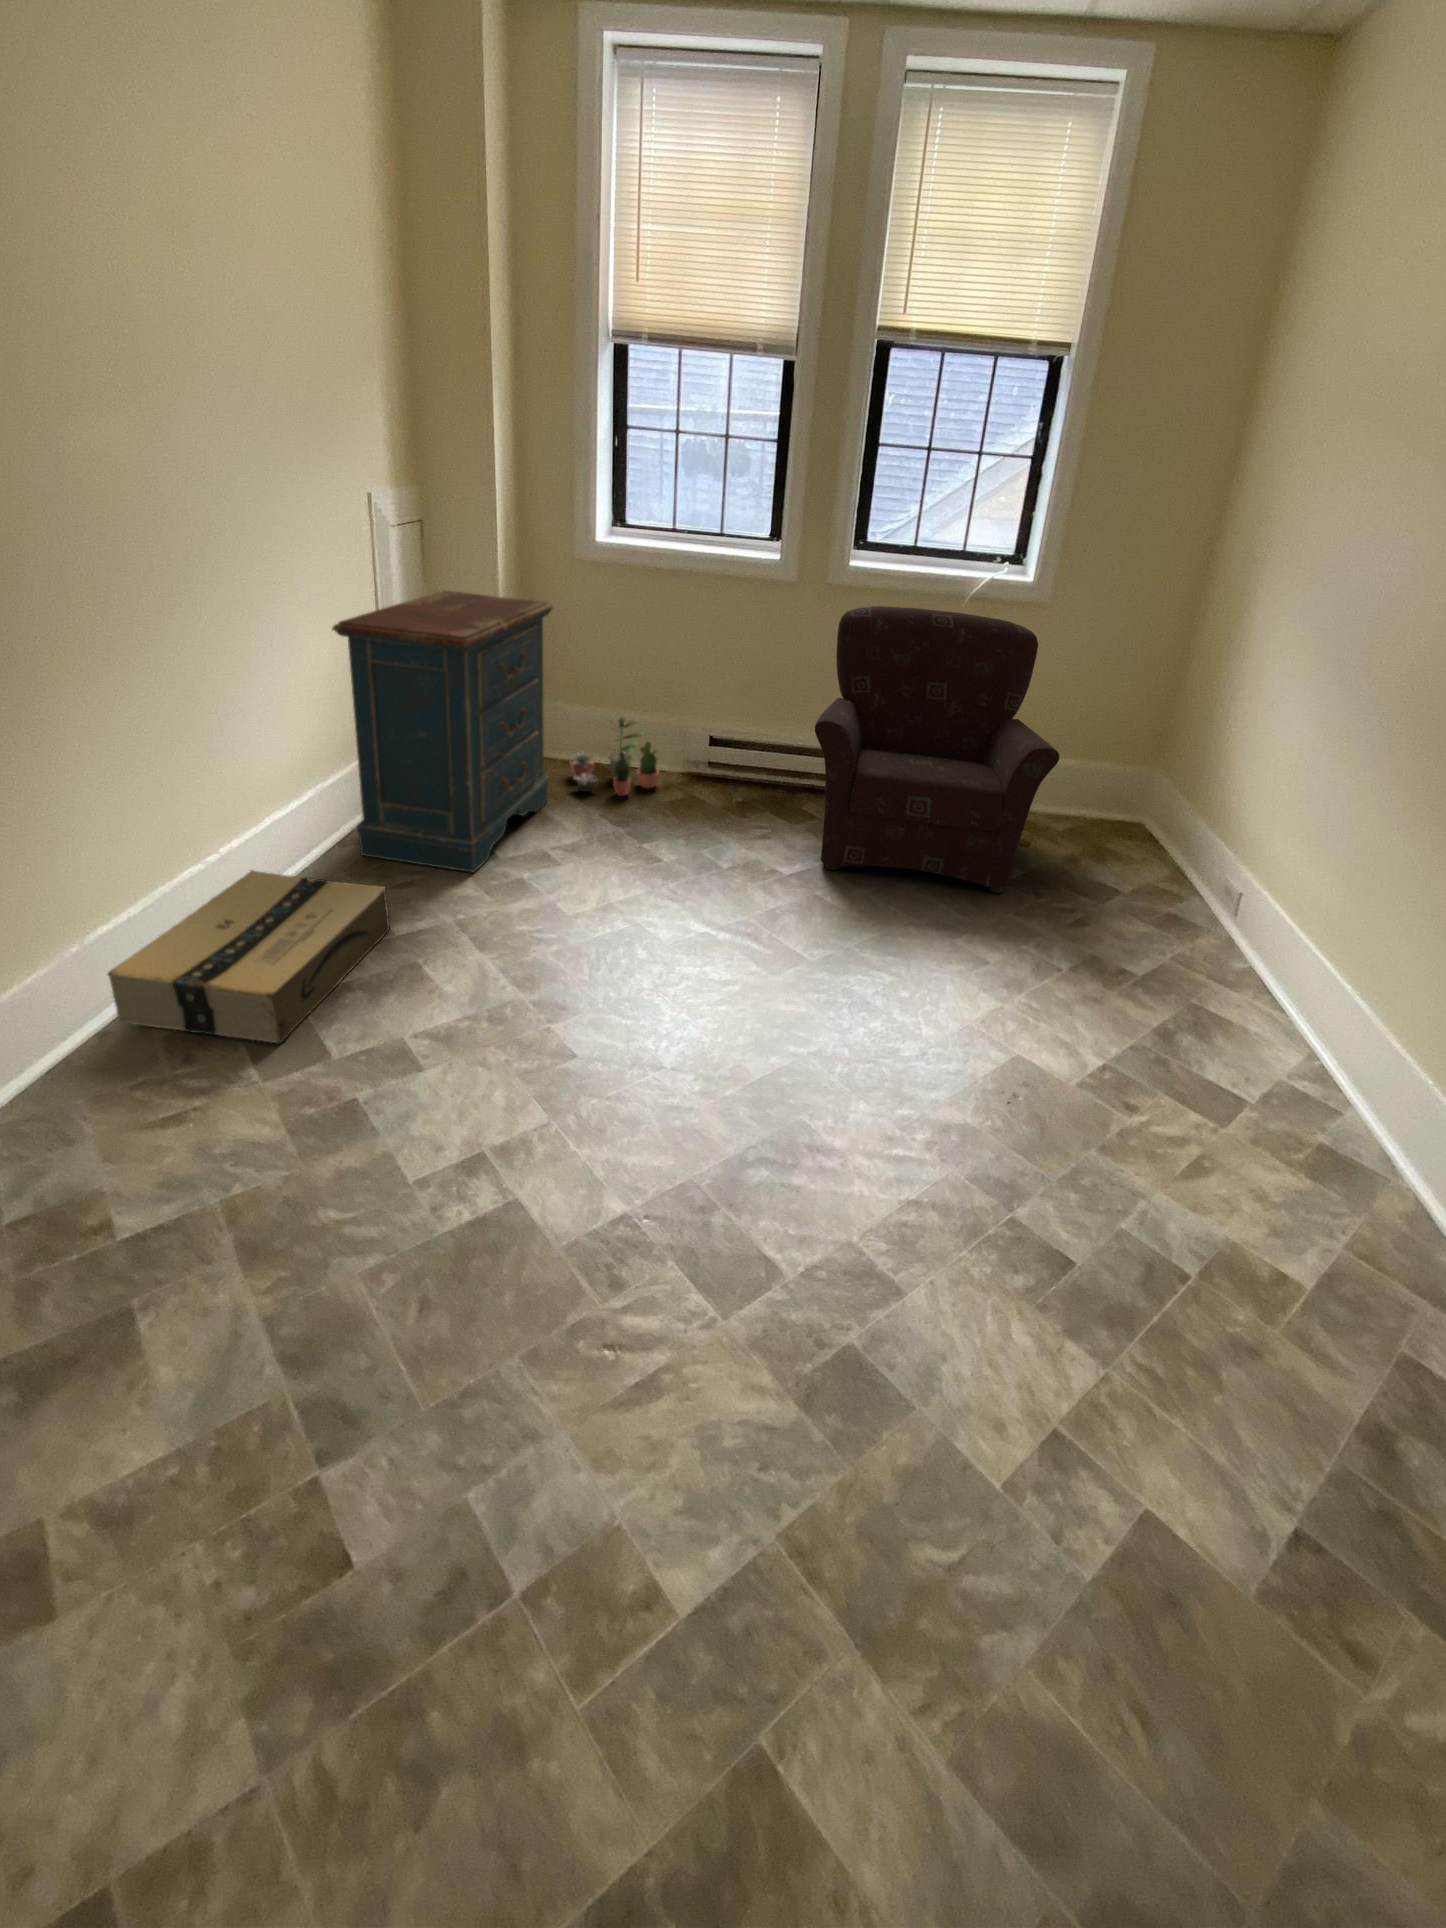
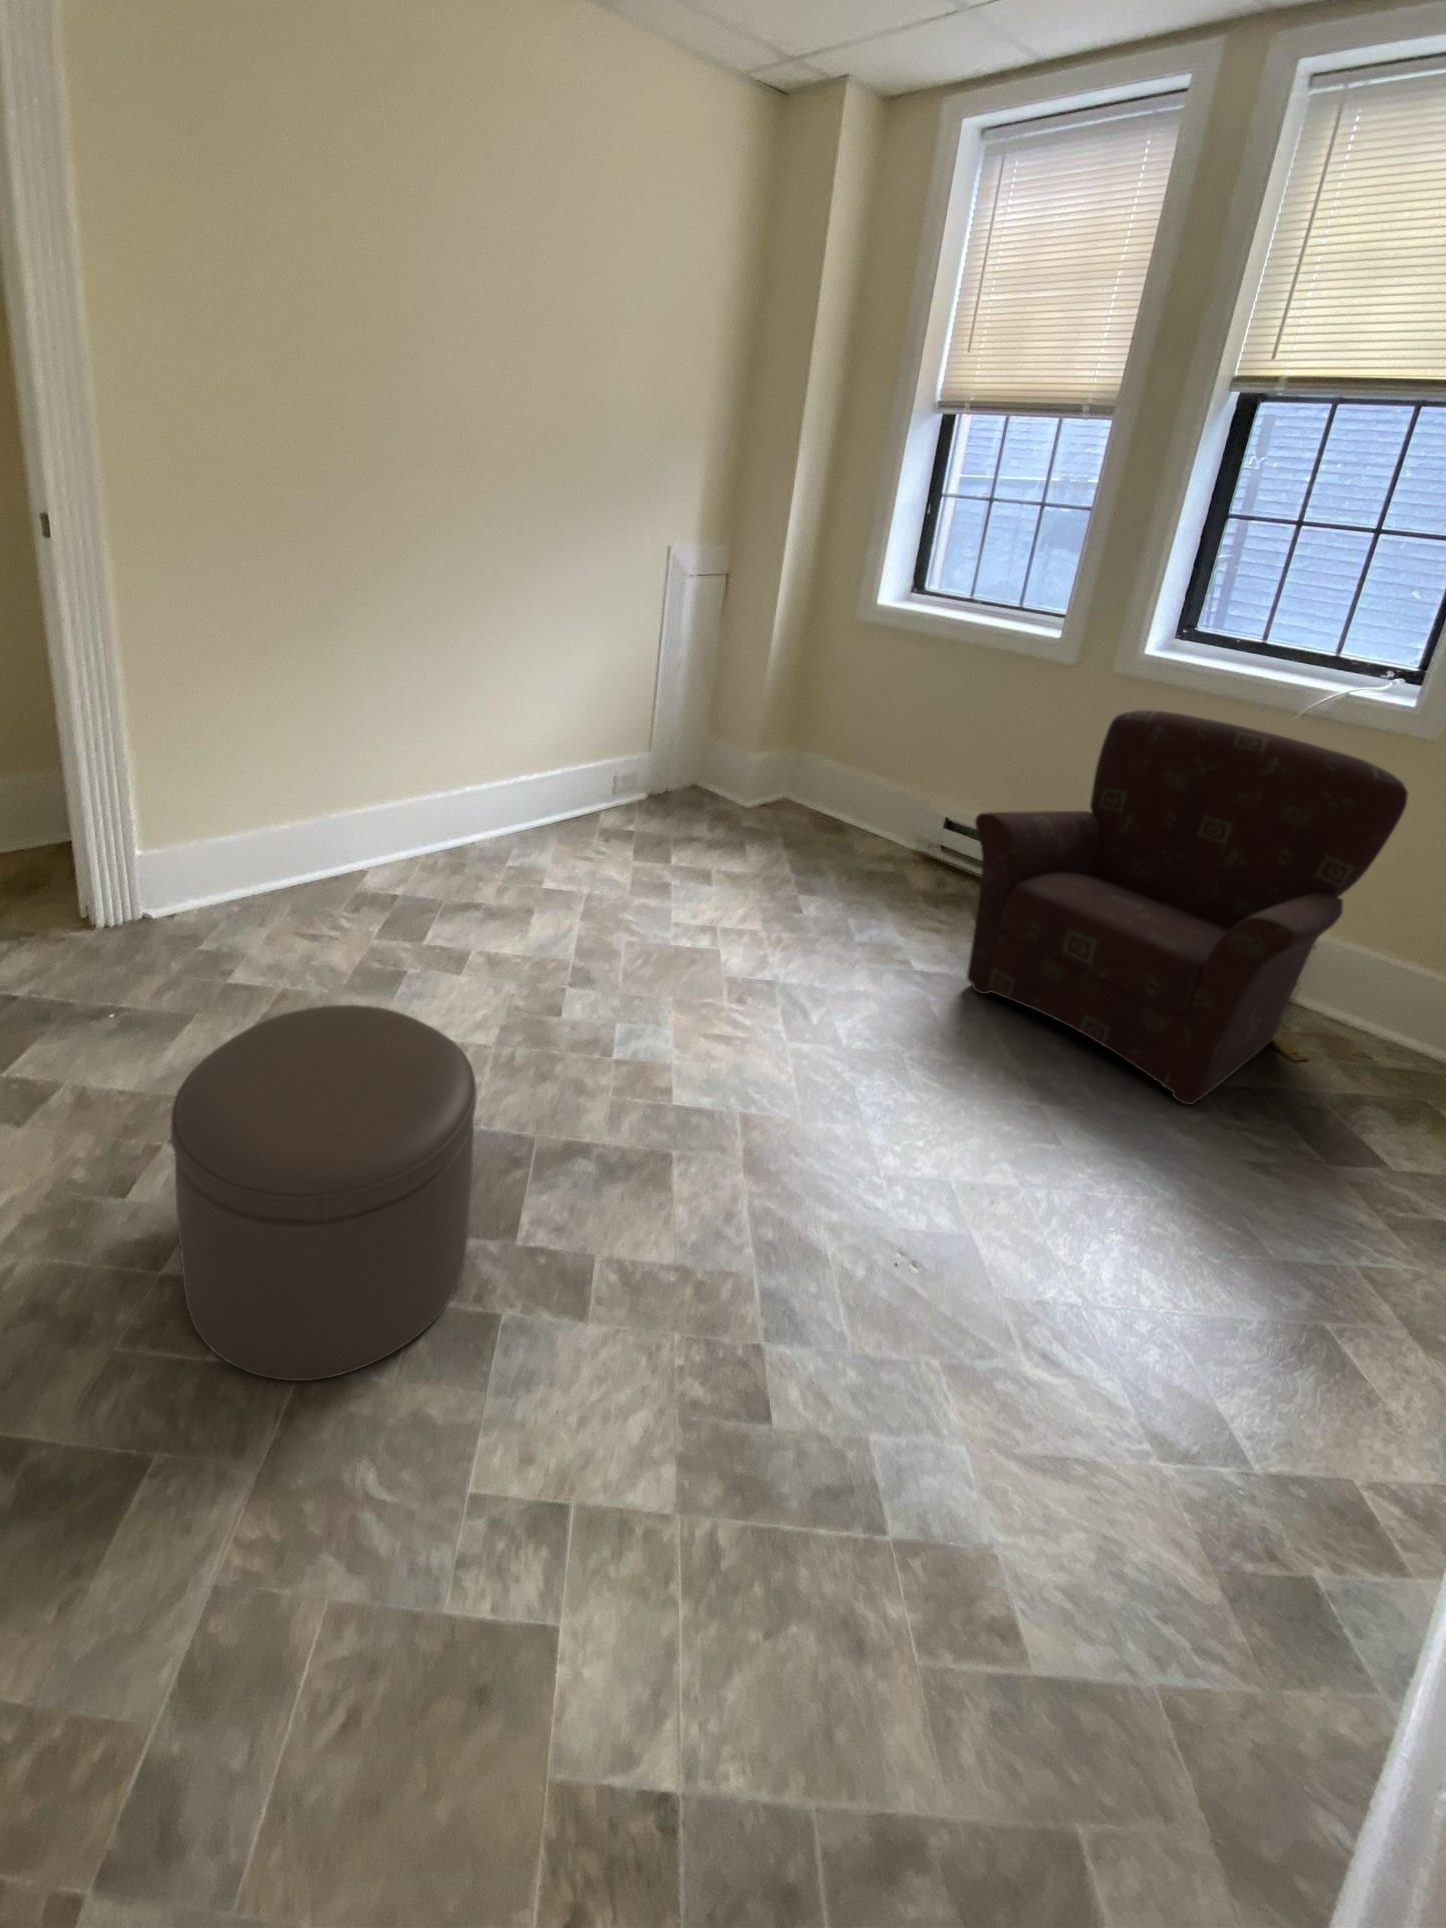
dresser: present [332,590,553,873] -> none [578,632,795,868]
potted plant: present [570,718,659,796] -> none [796,776,885,861]
cardboard box: present [108,870,390,1043] -> none [348,806,542,916]
ottoman: none [511,1129,870,1630] -> present [170,1005,476,1381]

